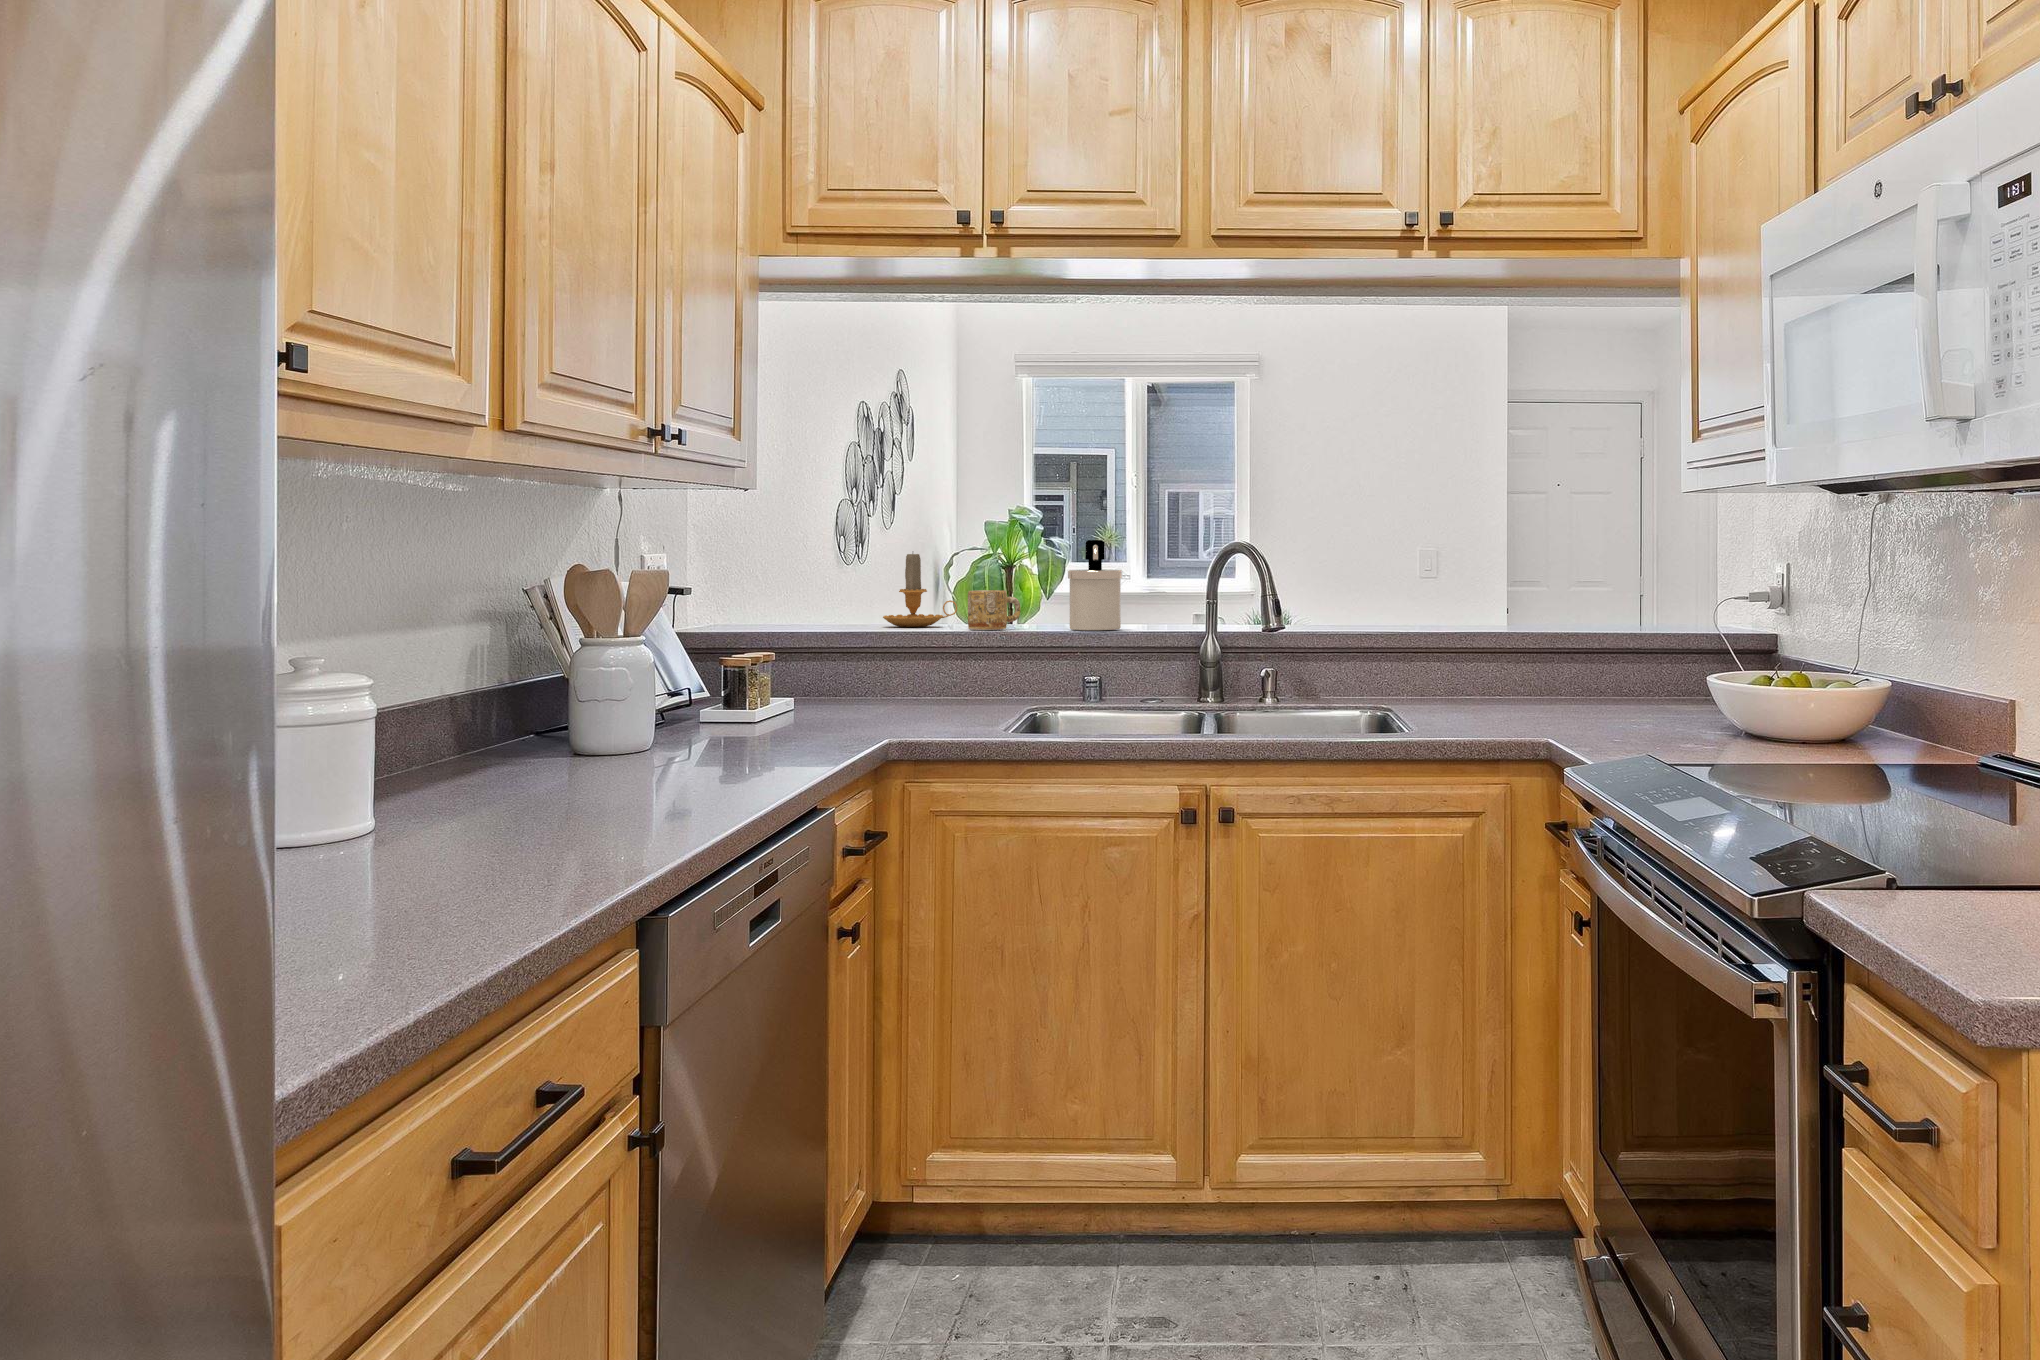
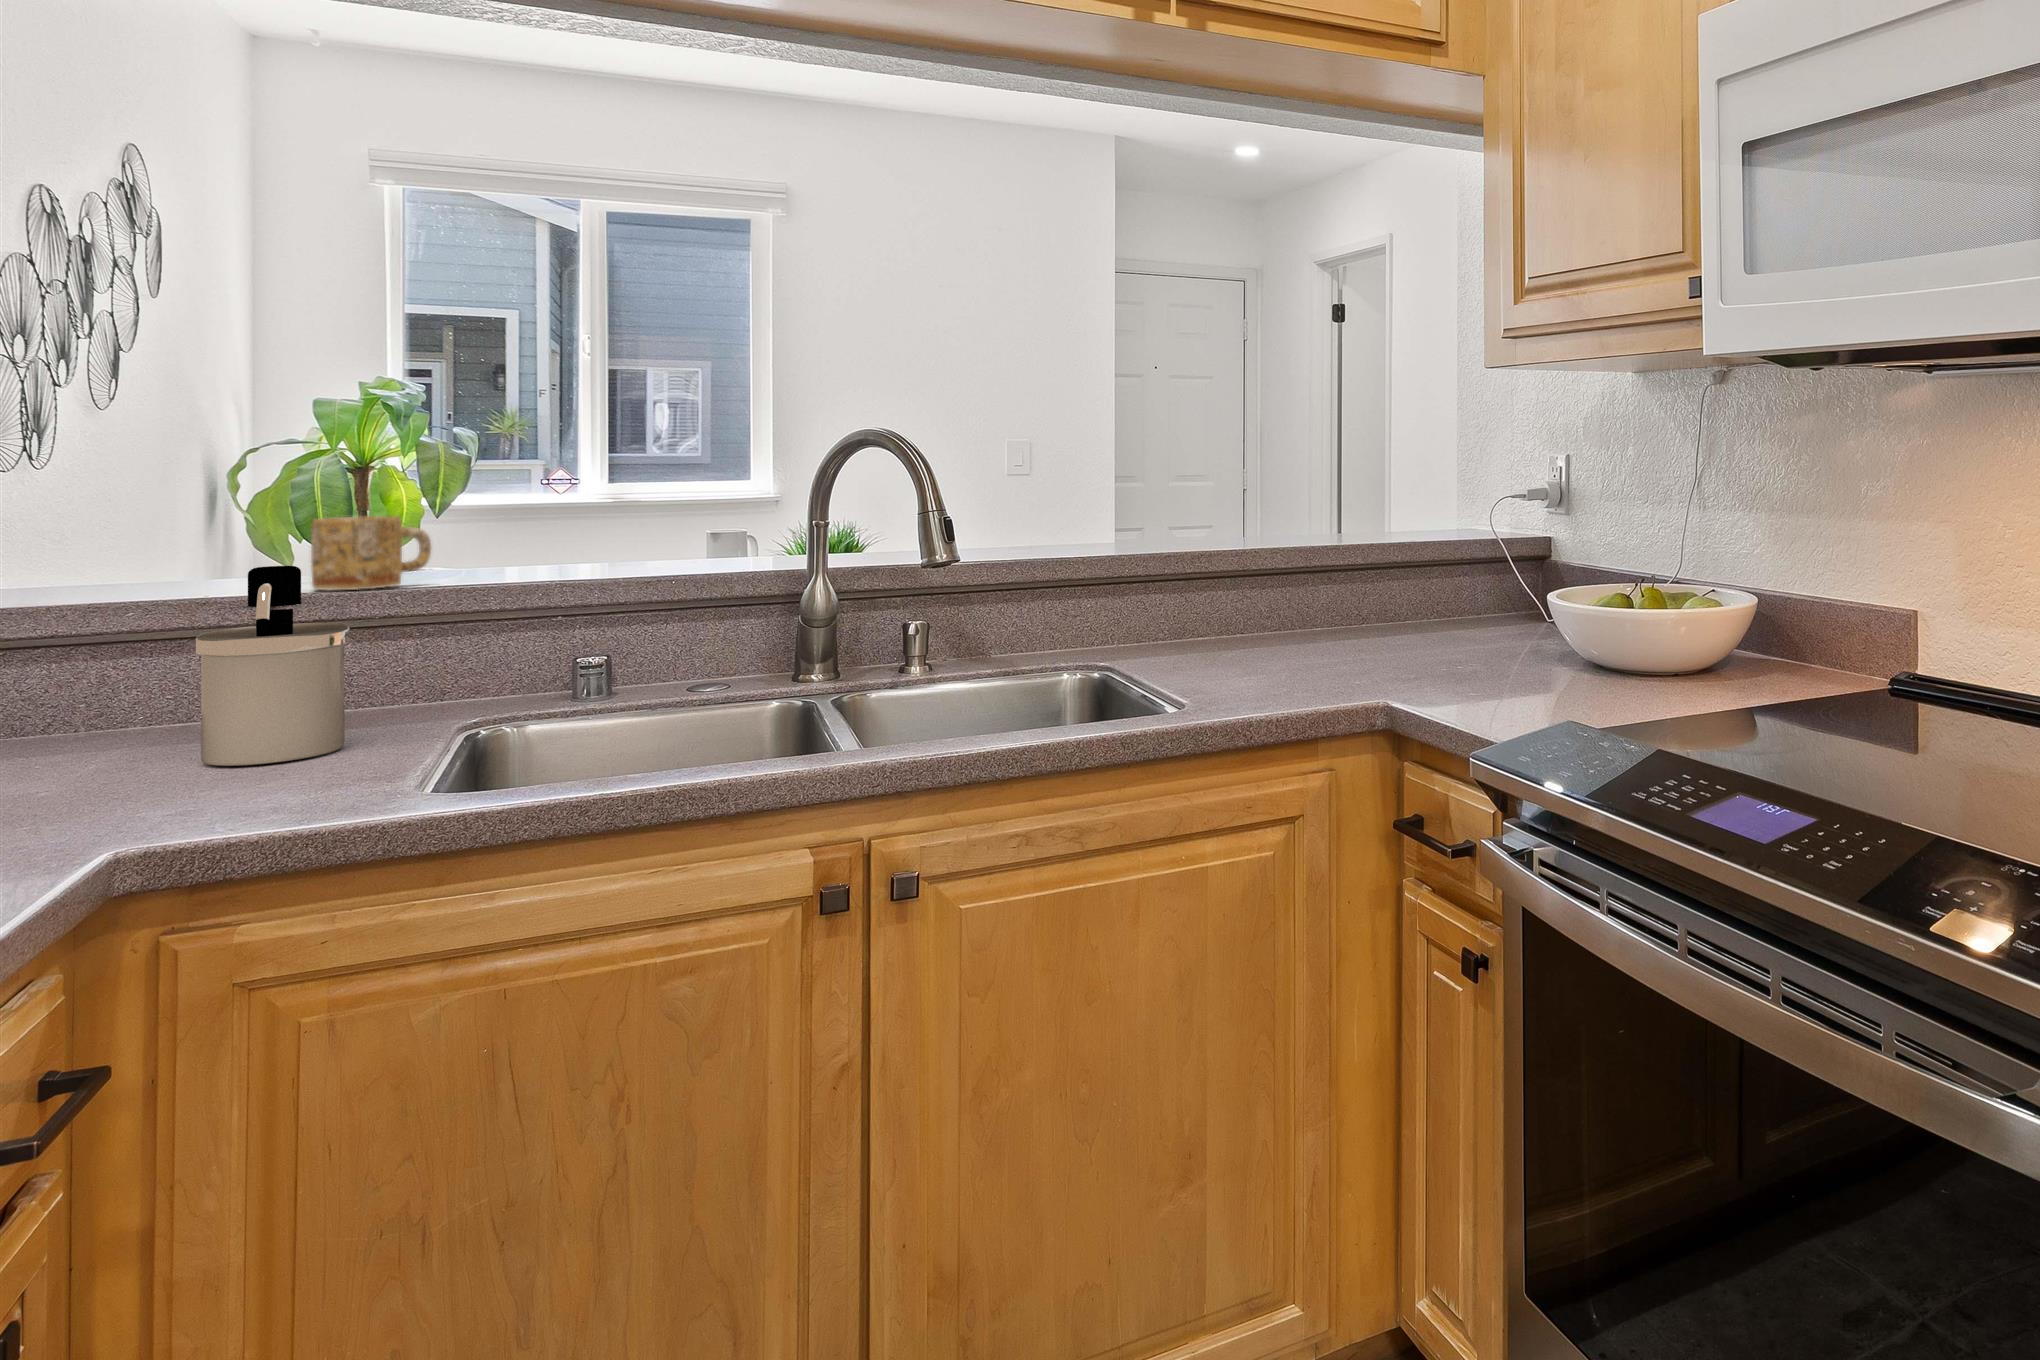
soap dispenser: present [1068,540,1122,630] -> present [196,566,350,766]
candle: present [883,554,957,627] -> none [93,444,281,590]

